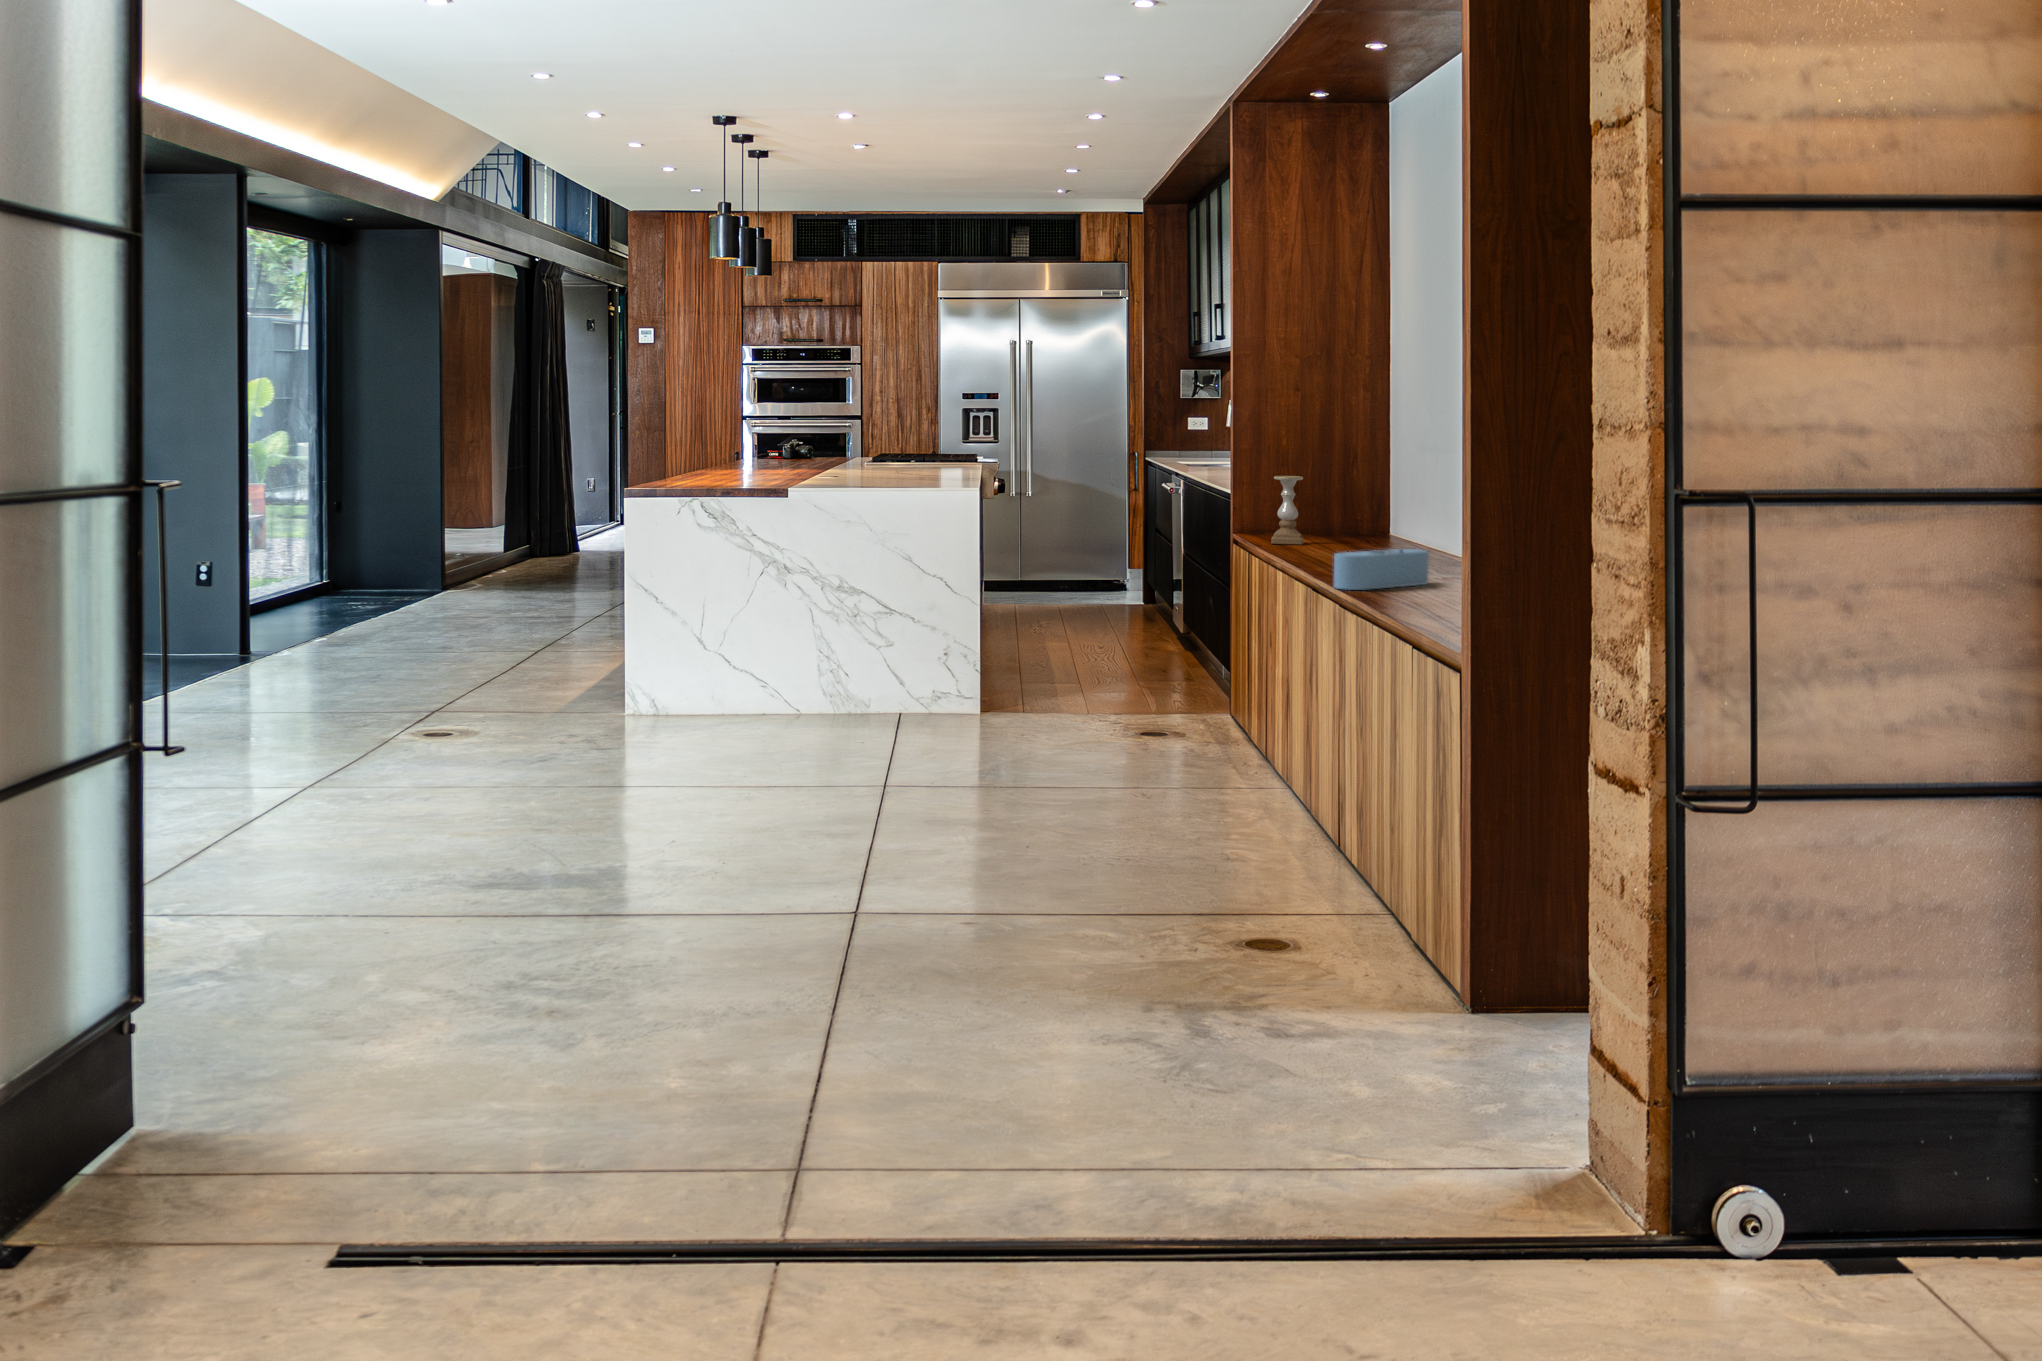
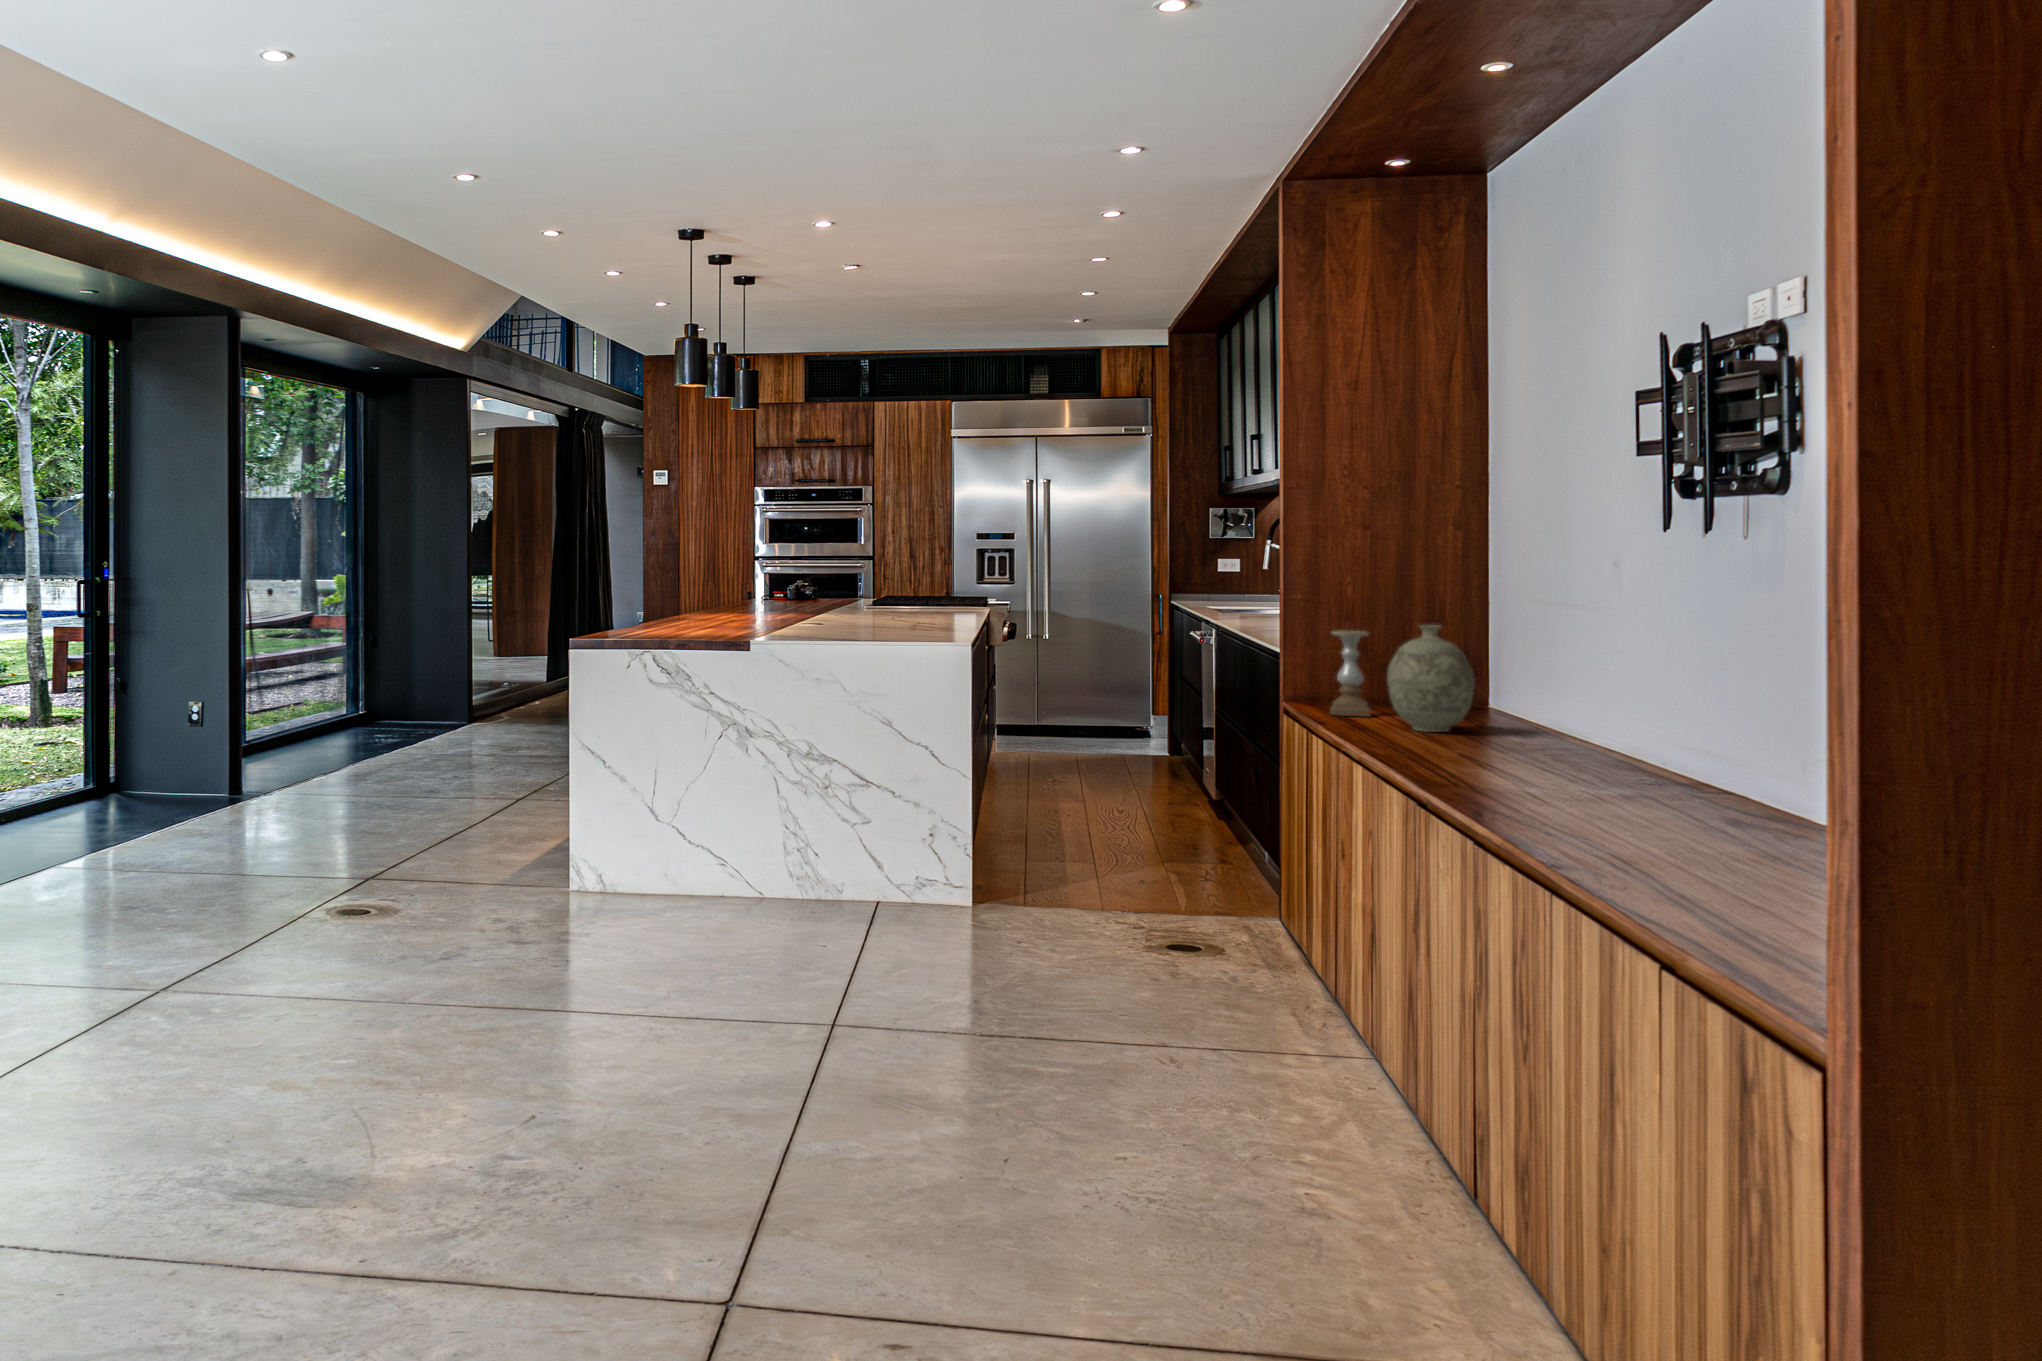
decorative vase: none [1314,470,1380,554] -> present [1387,624,1475,732]
speaker: present [1334,549,1429,590] -> none [1434,737,1565,798]

